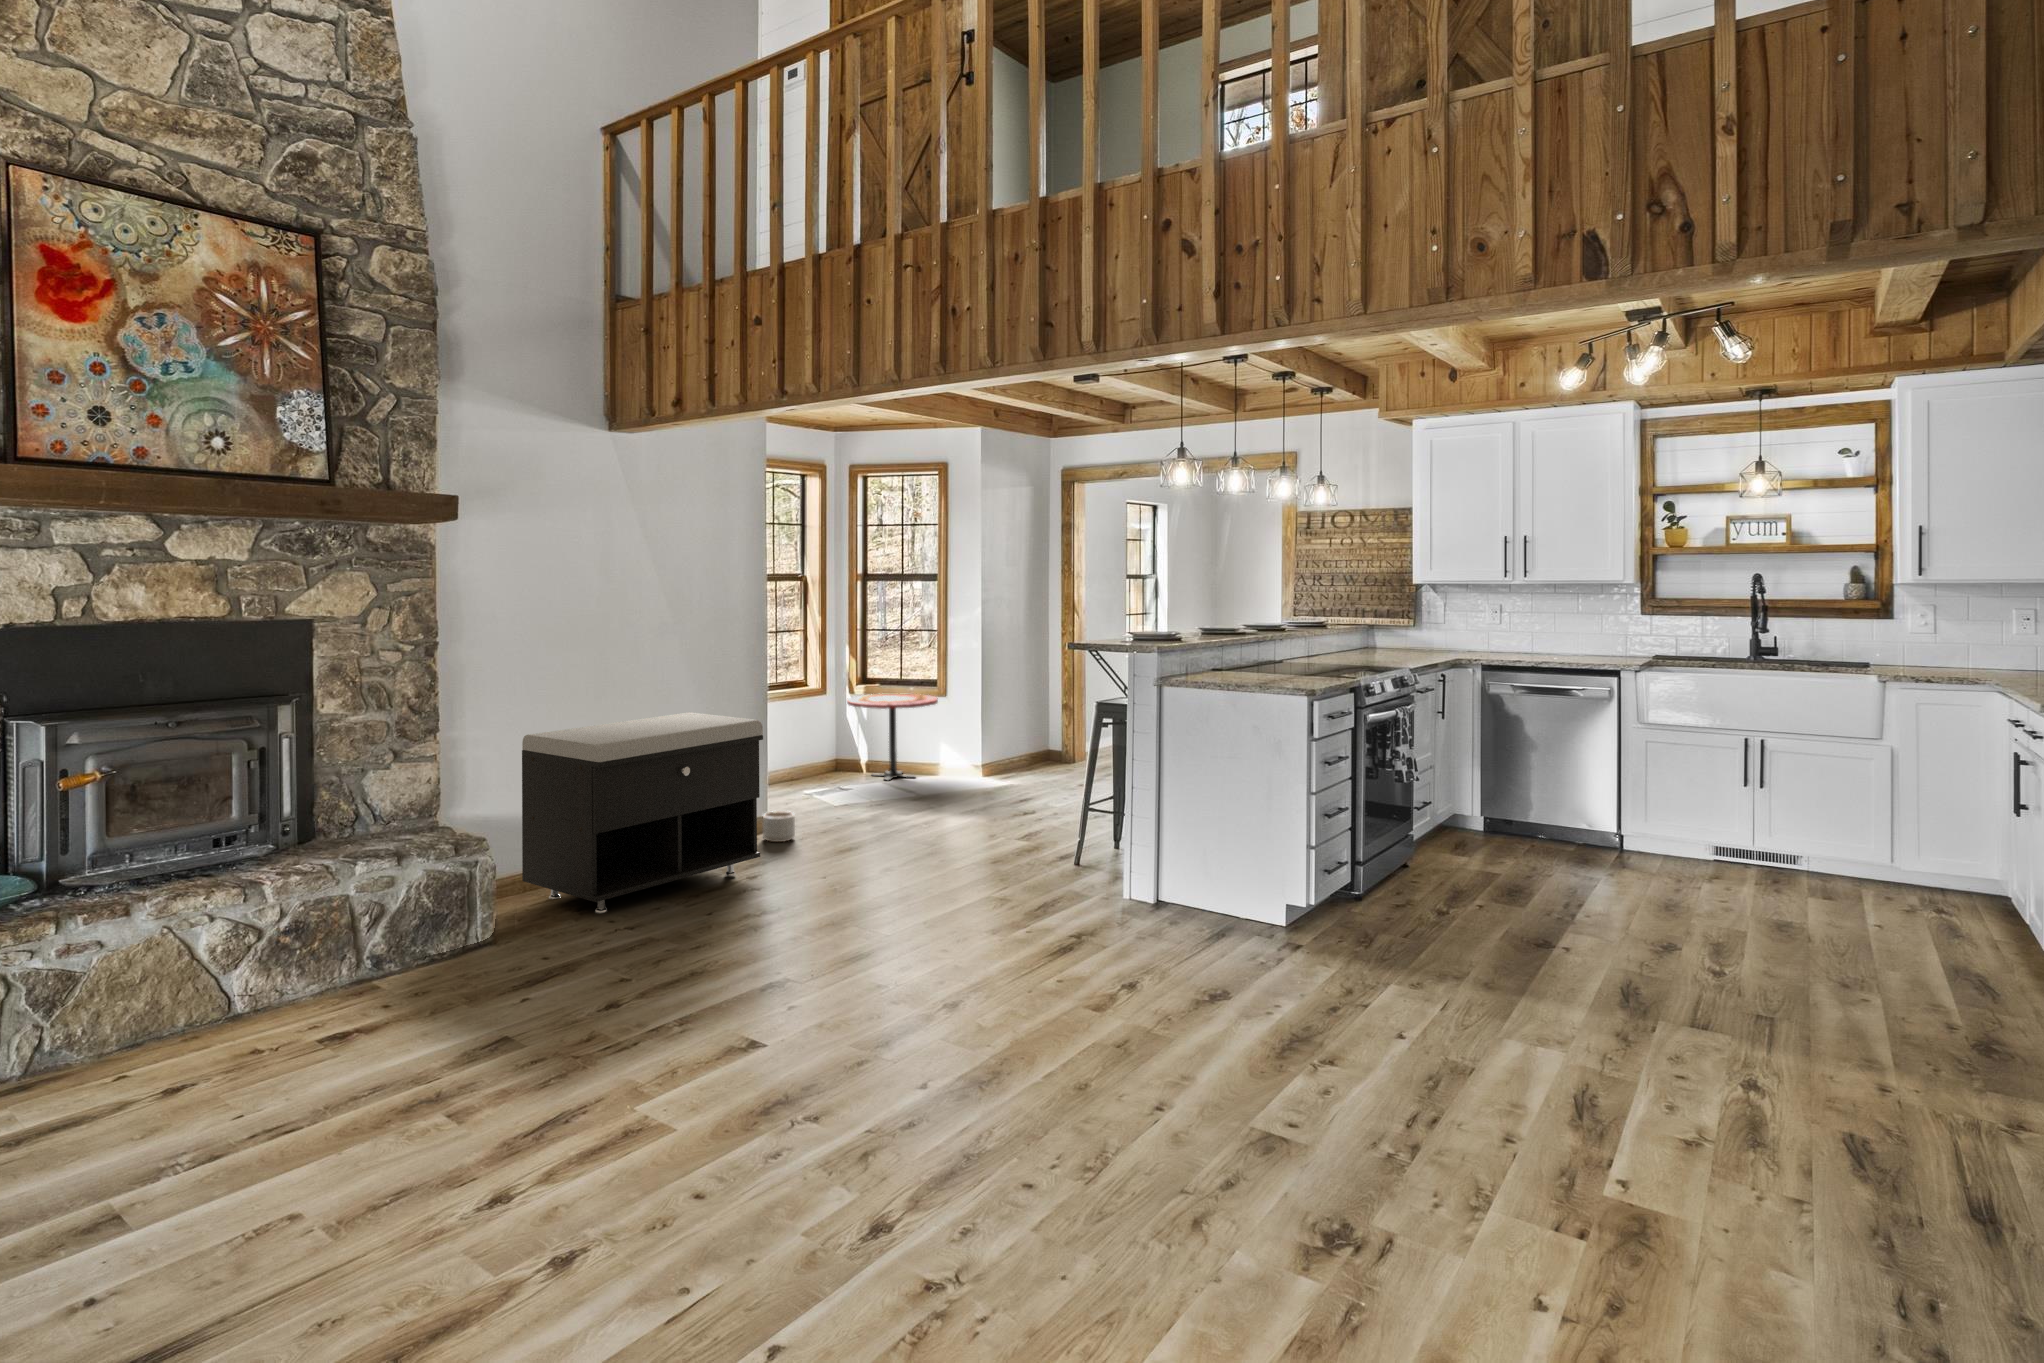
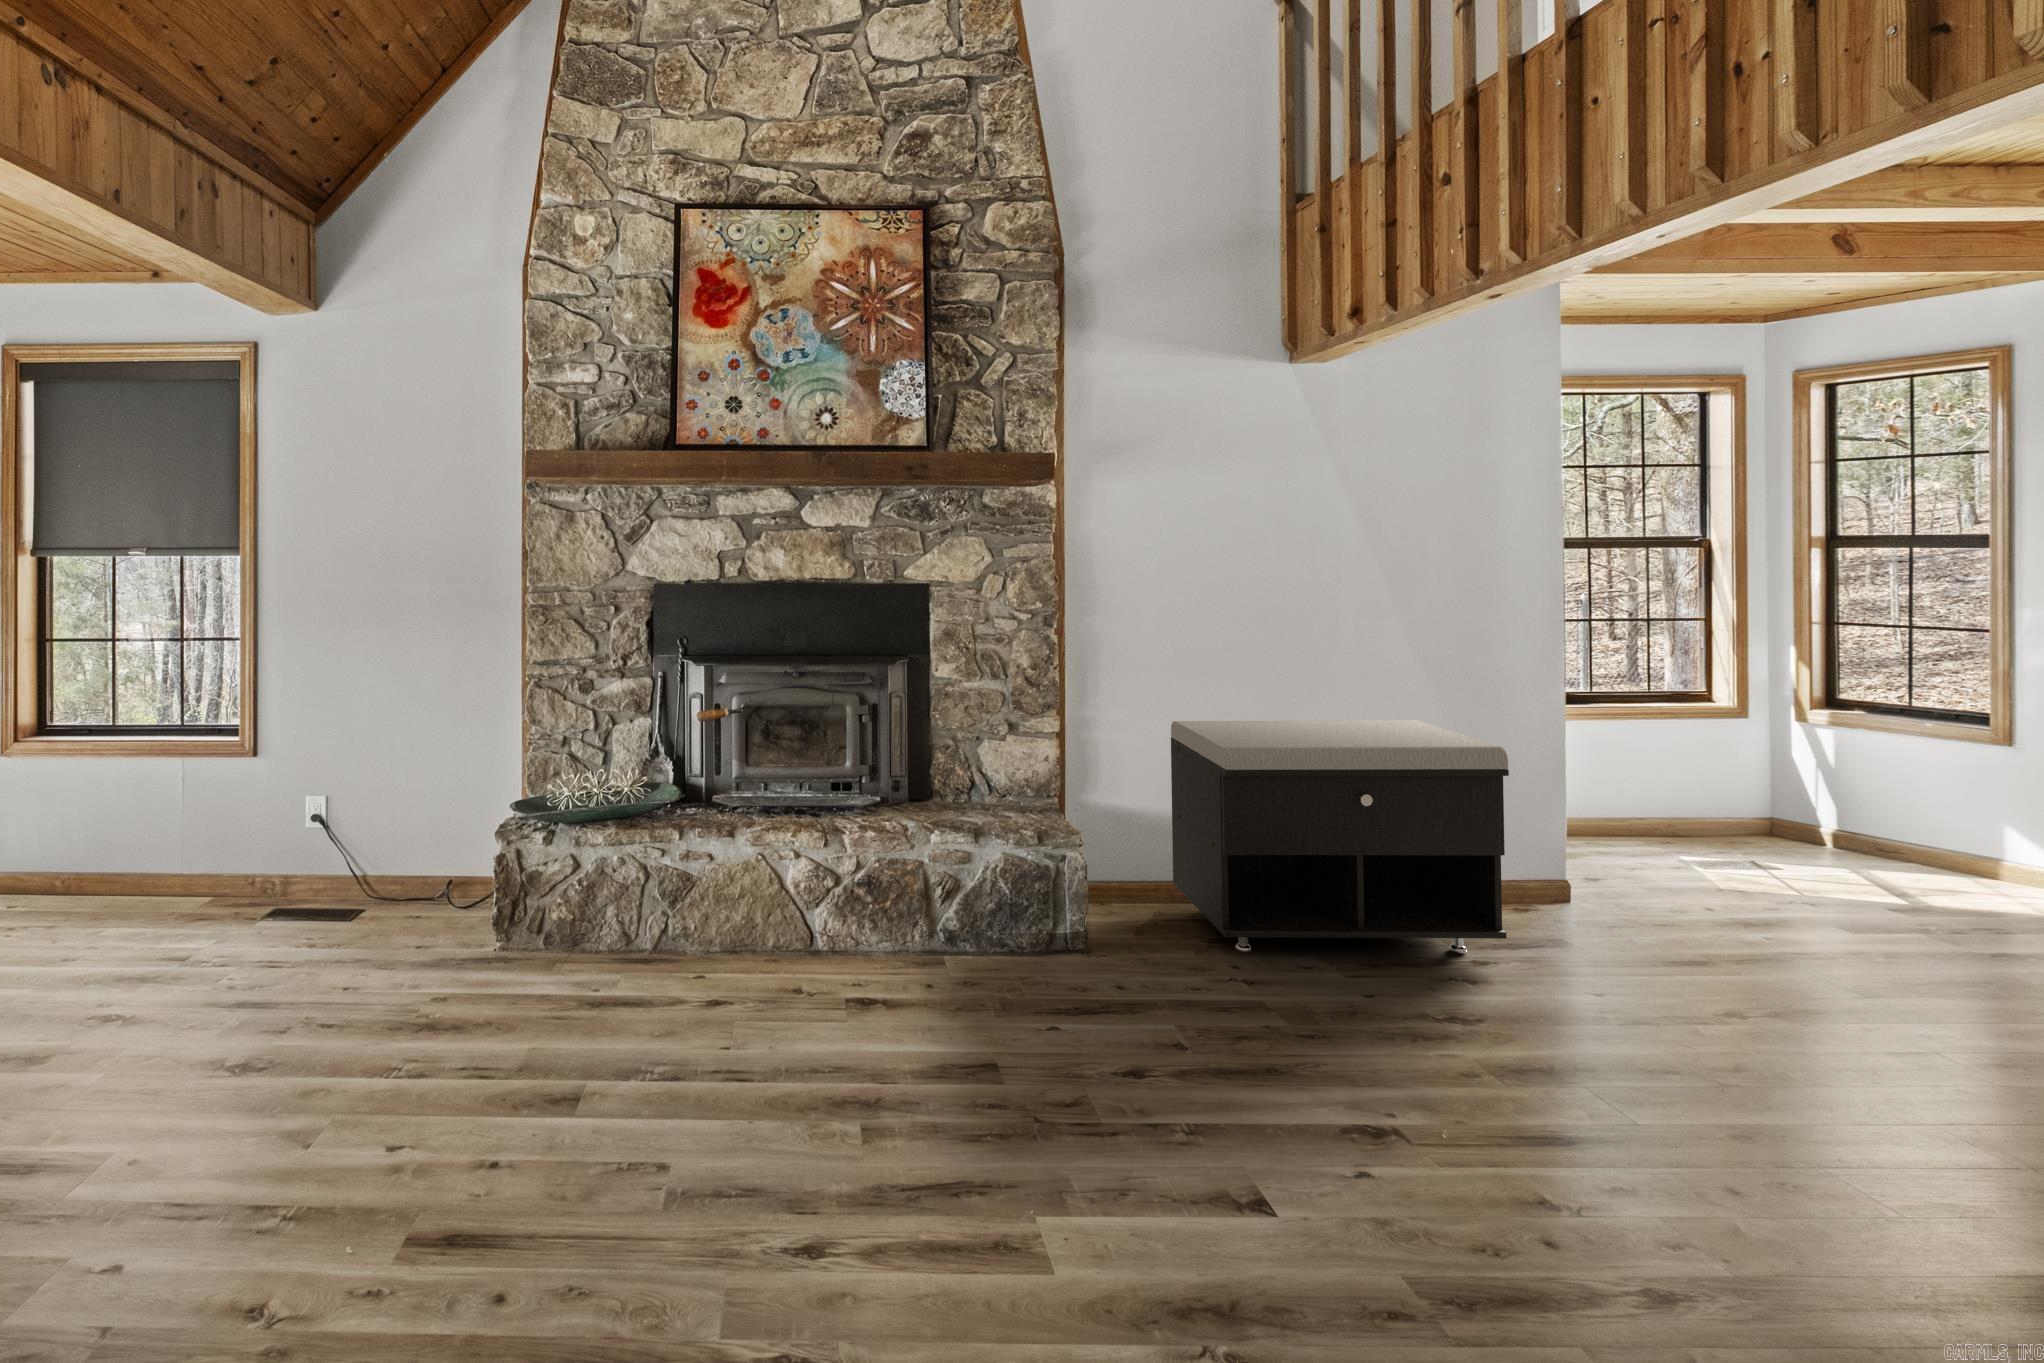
side table: present [847,694,938,780] -> none [1782,724,1991,869]
planter: present [763,811,795,842] -> none [1552,872,1610,921]

